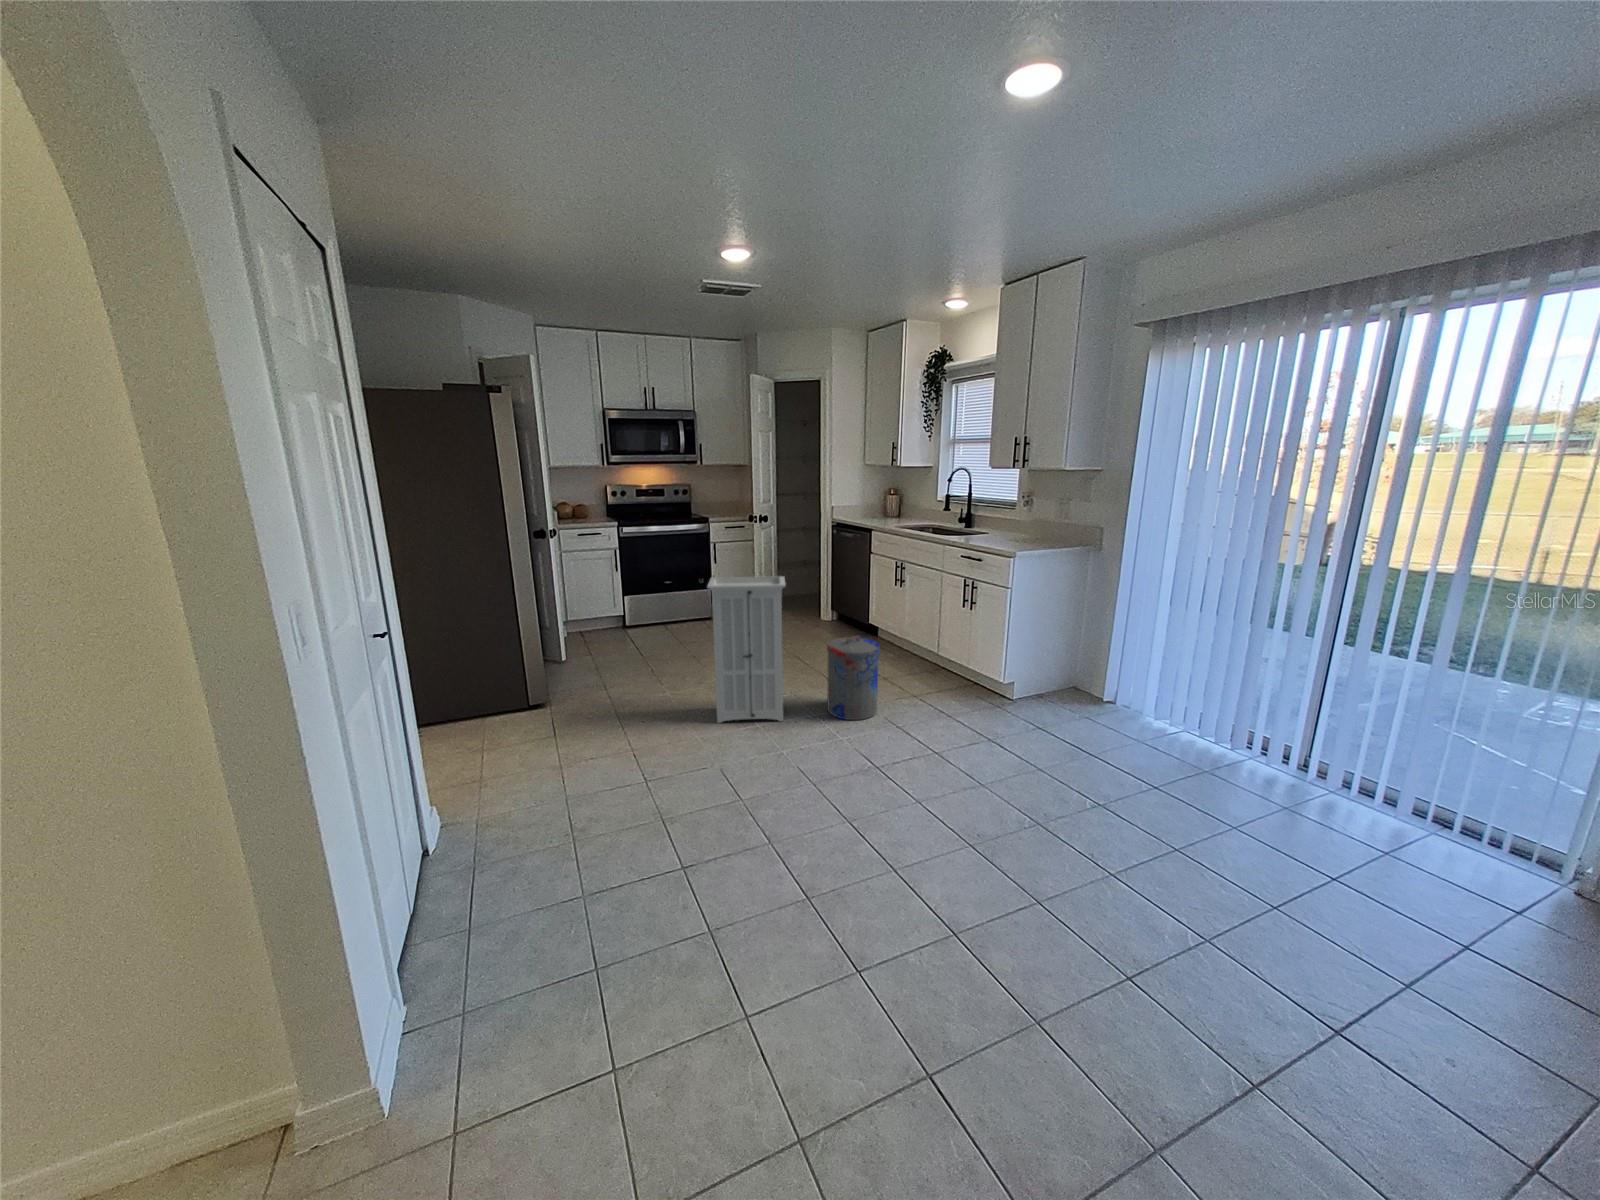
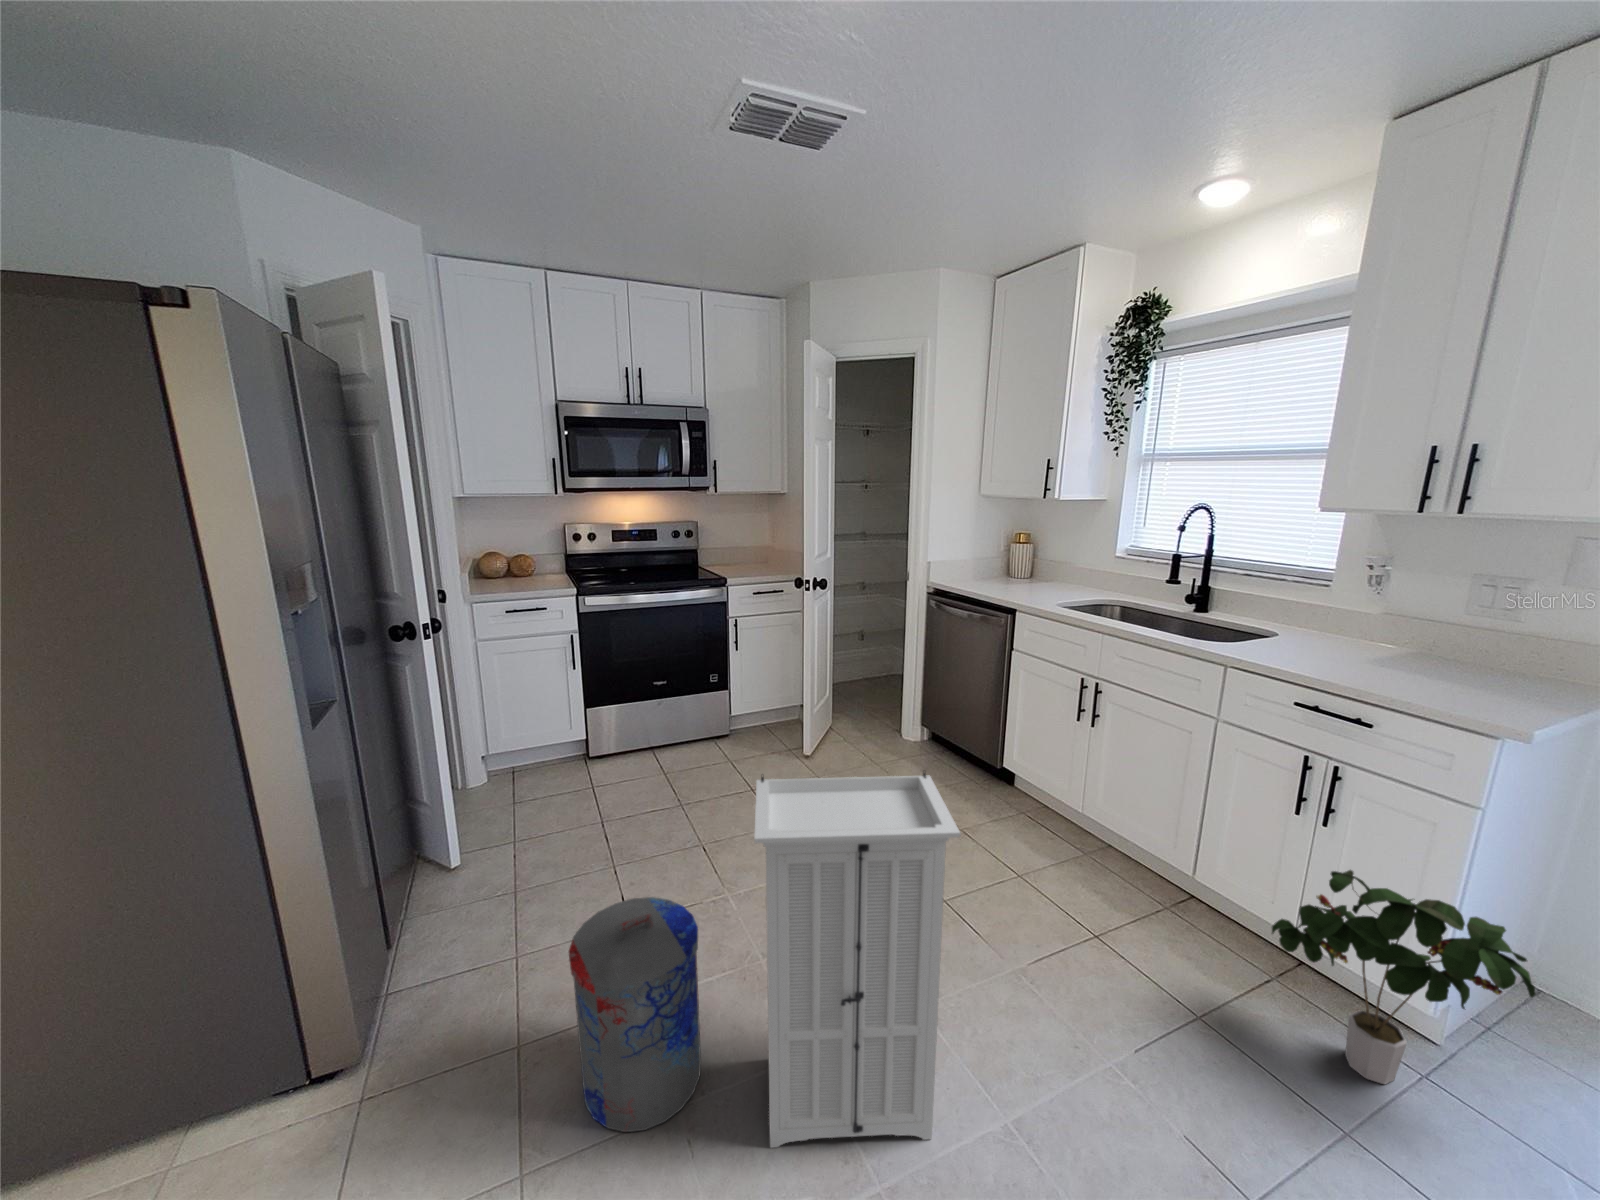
potted plant: none [948,622,1024,710] -> present [1272,870,1536,1084]
trash can: present [827,636,880,720] -> present [569,897,701,1132]

